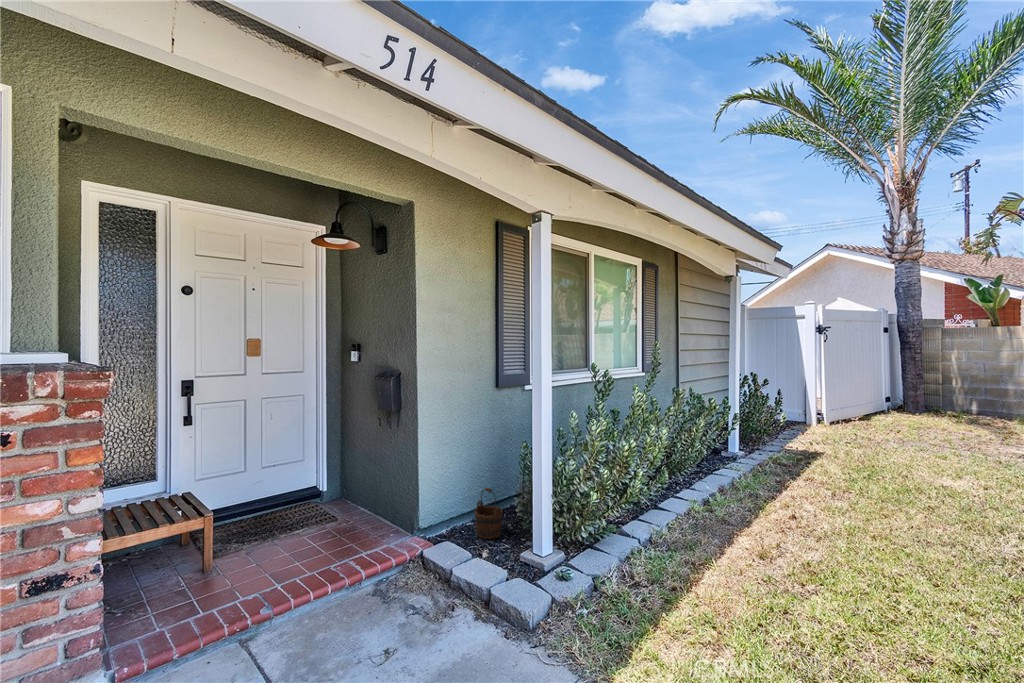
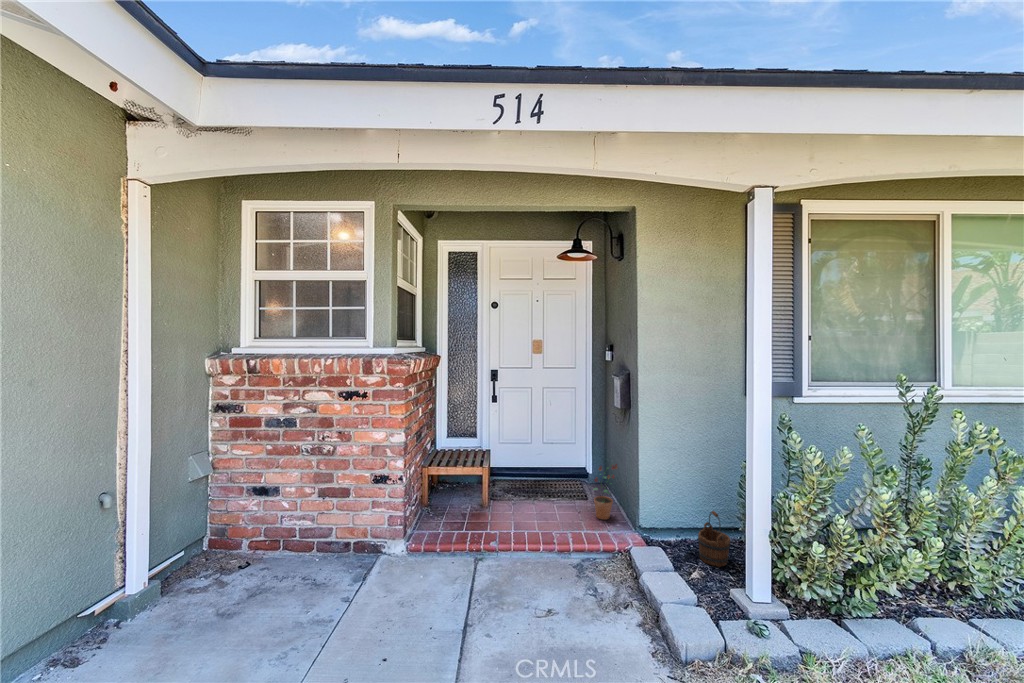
potted plant: none [357,467,387,534] -> present [593,464,617,520]

